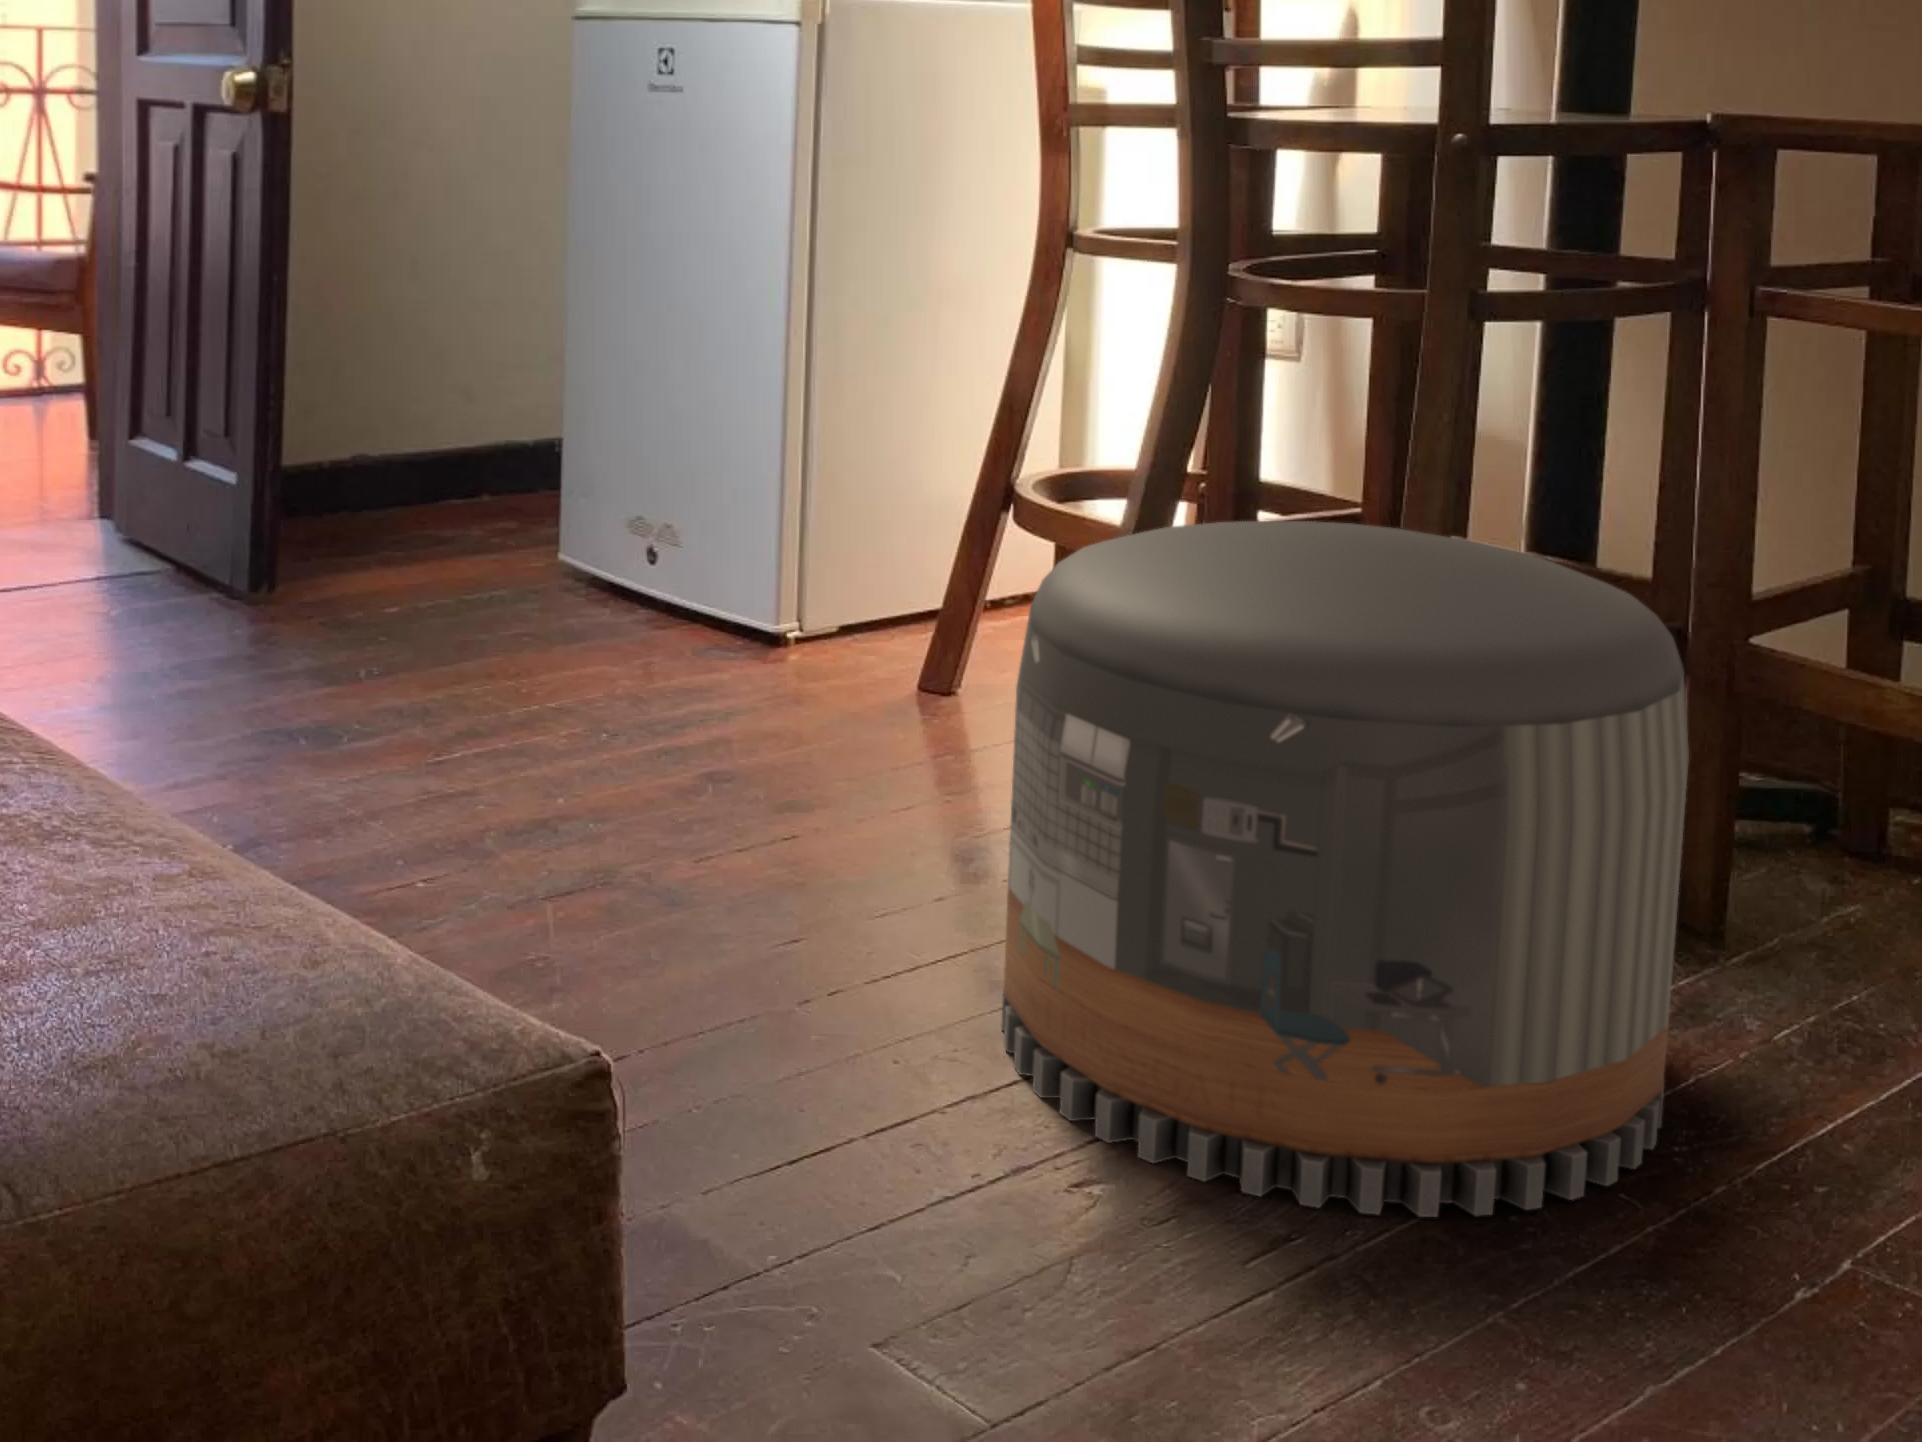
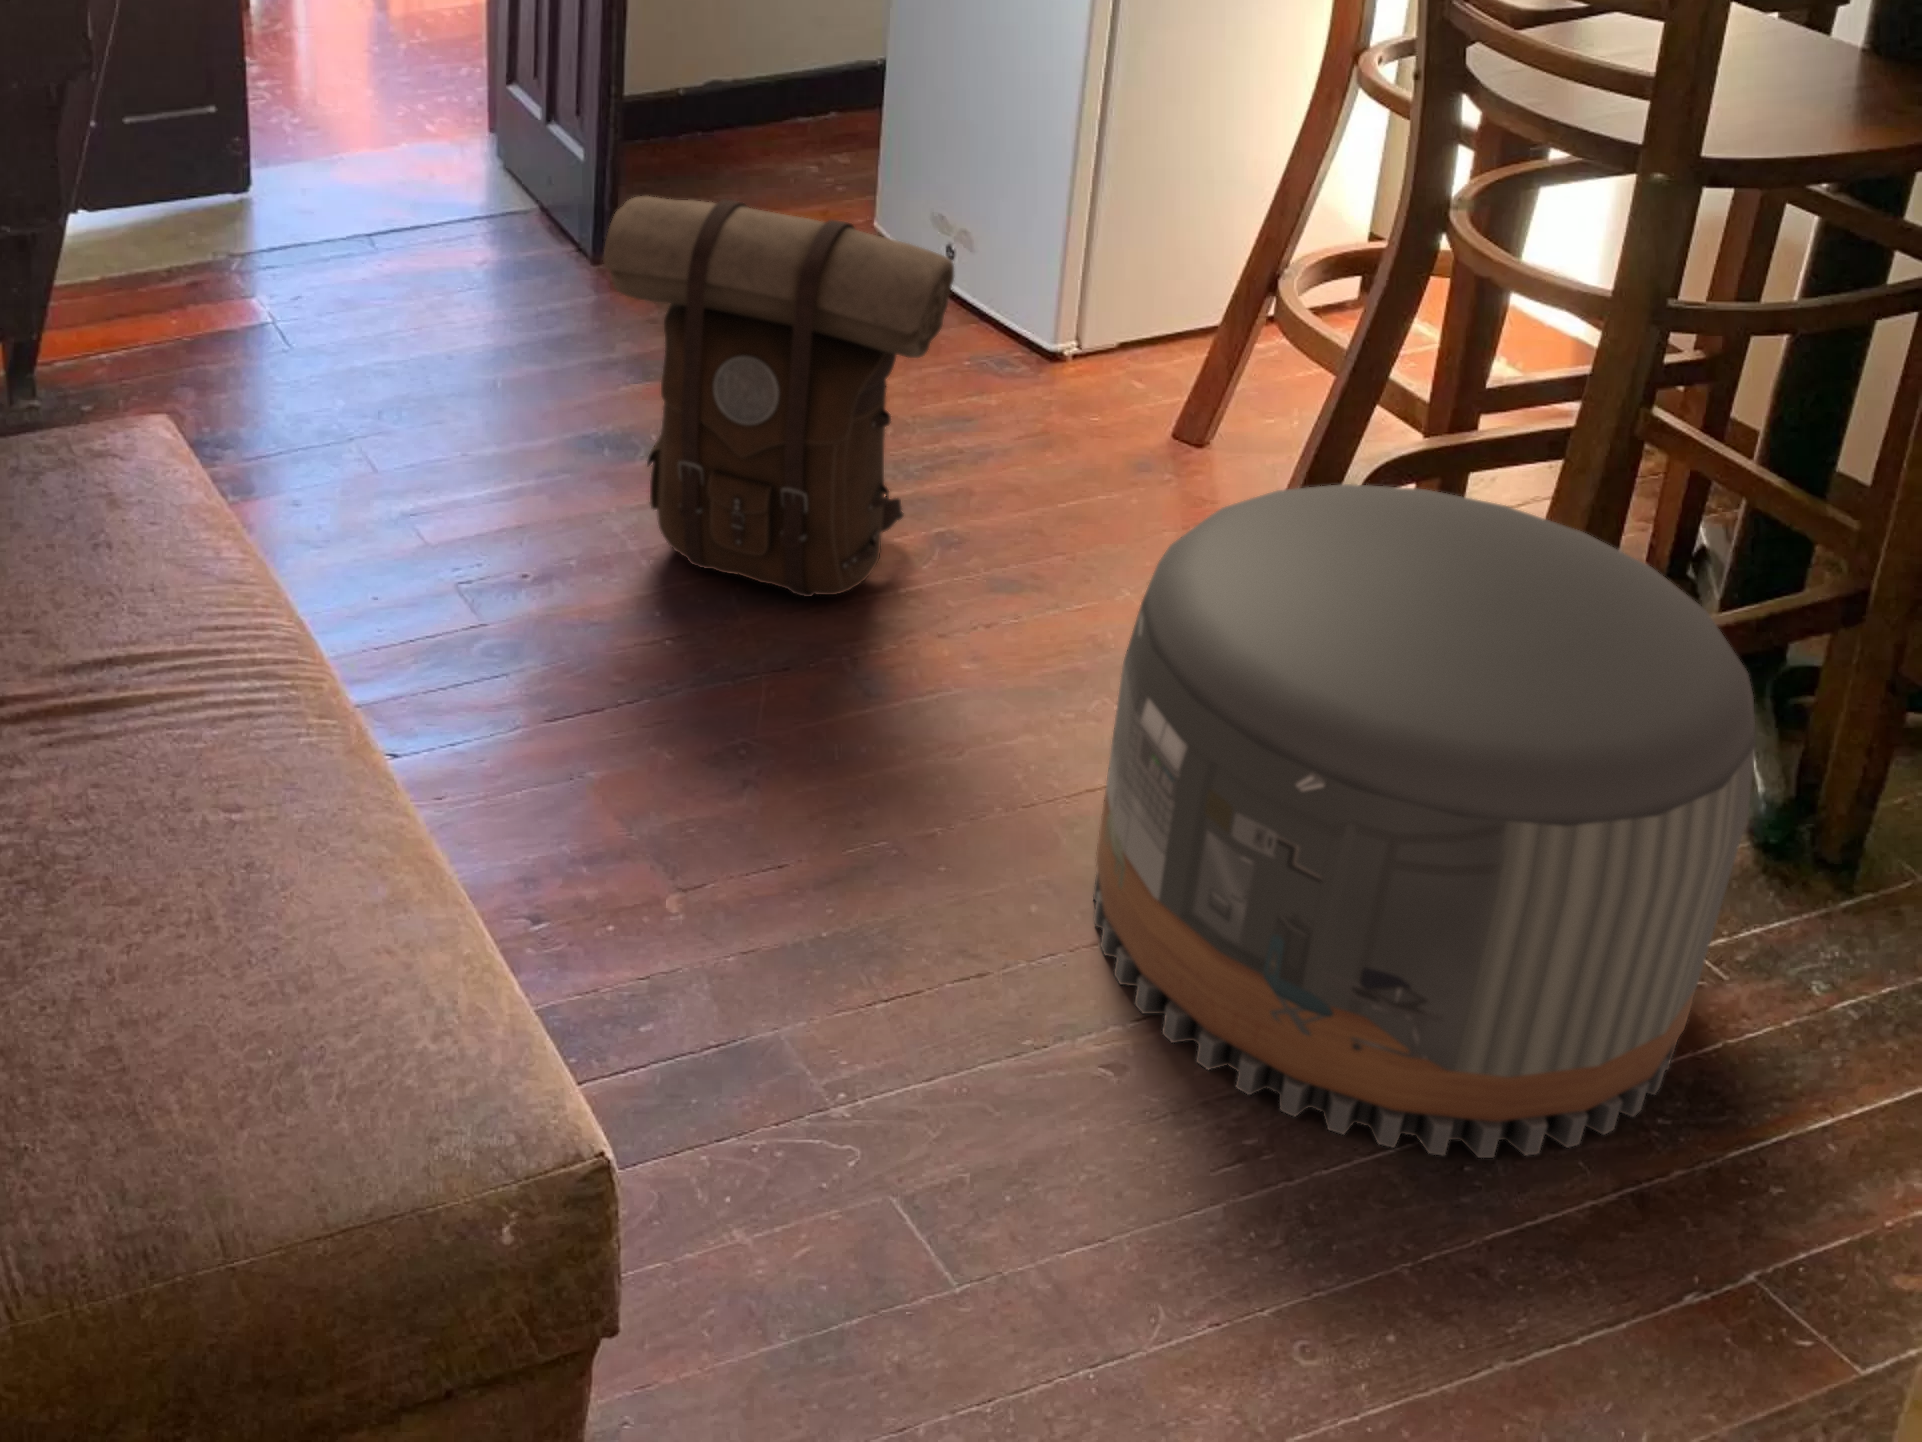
backpack: none [317,349,727,837] -> present [603,196,954,597]

